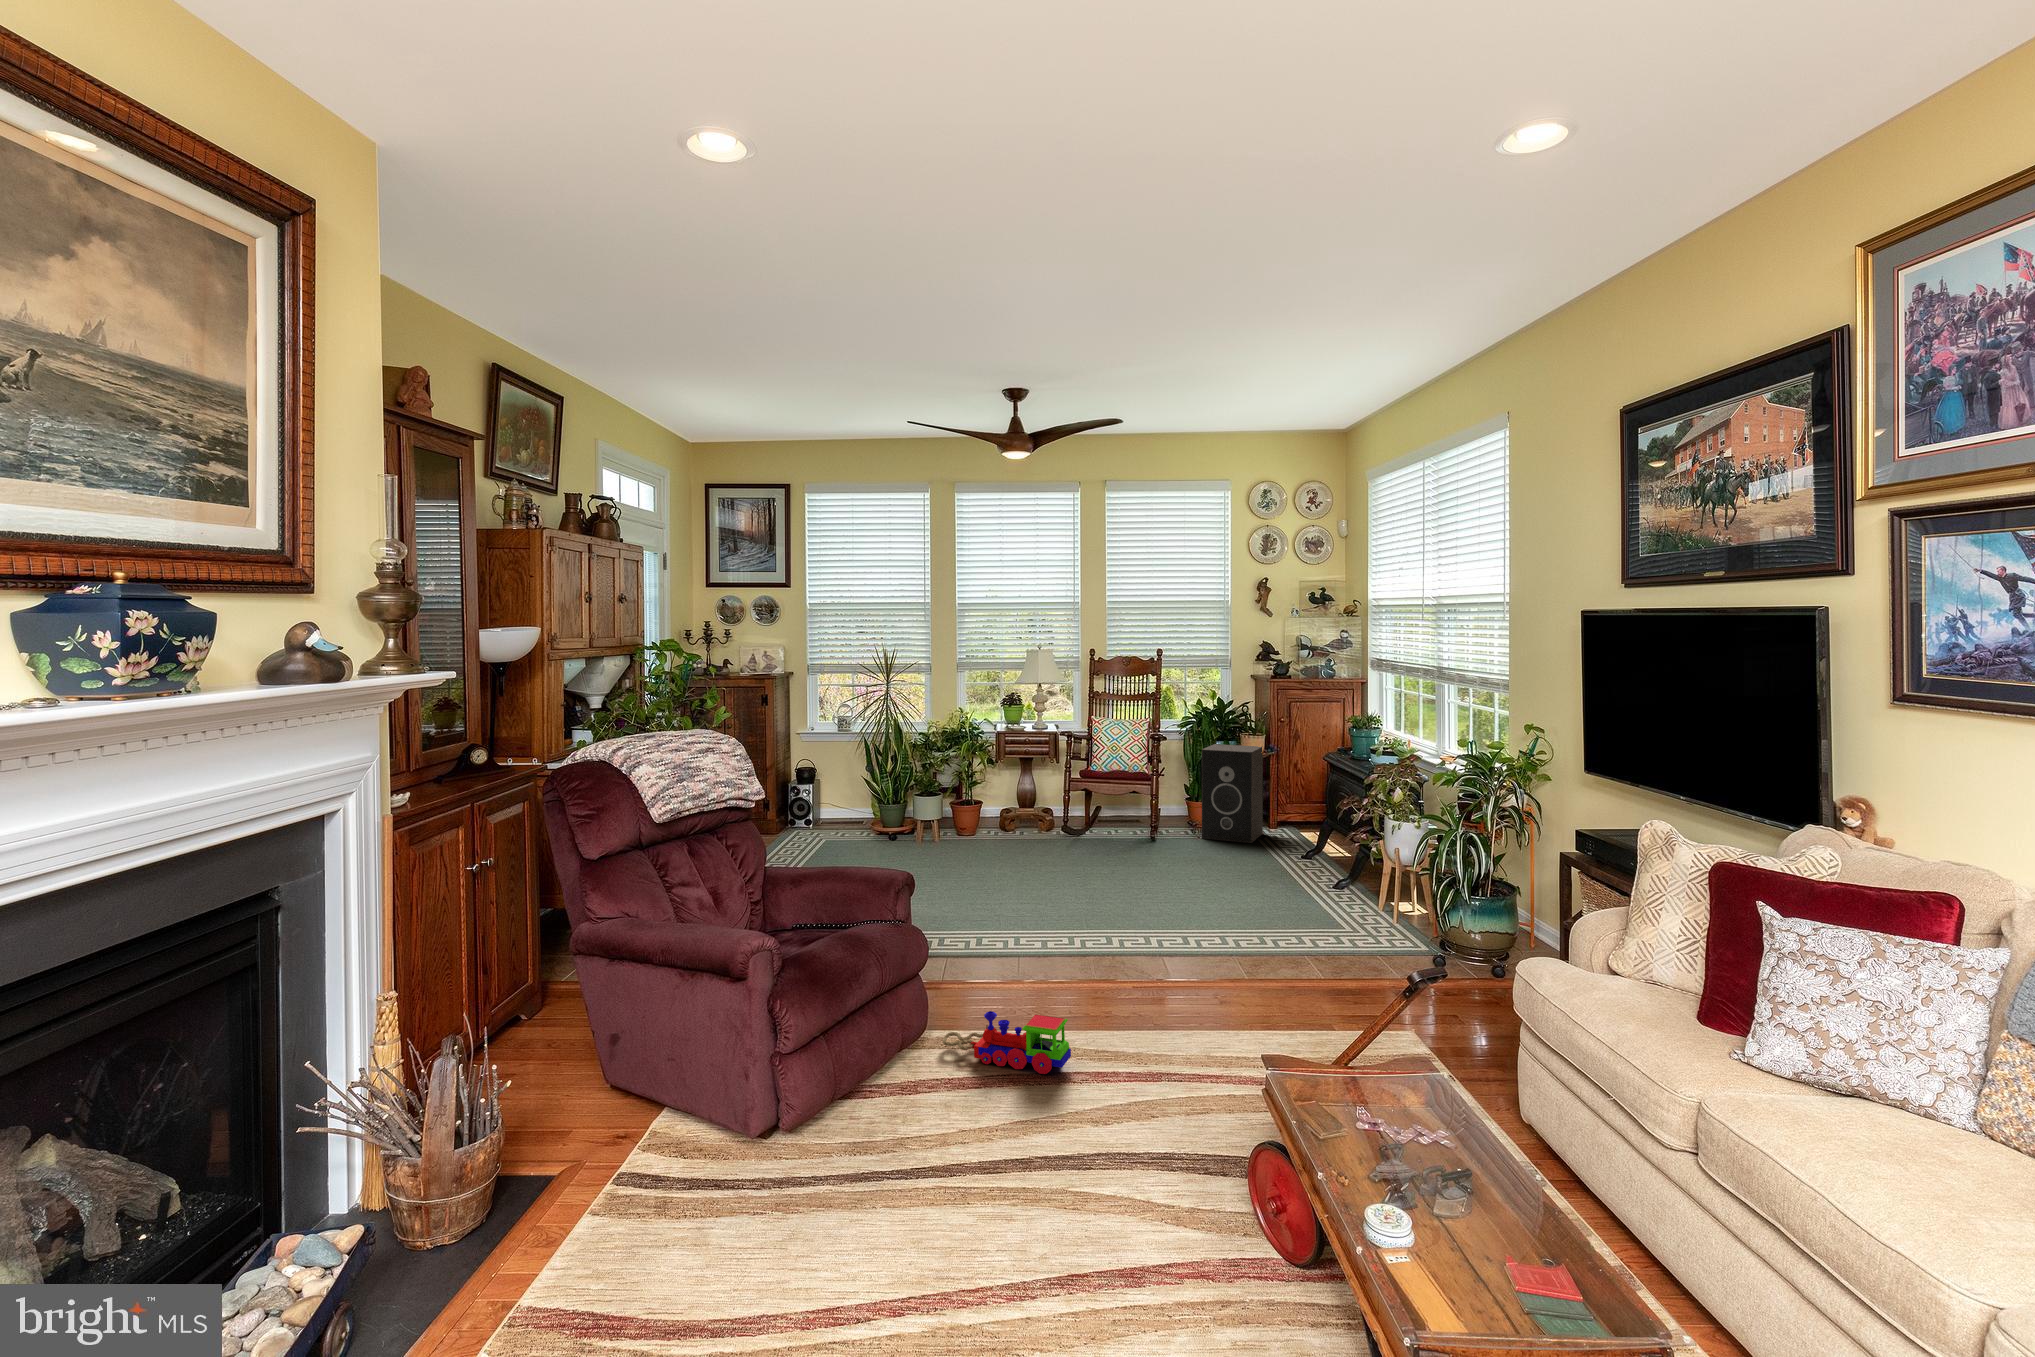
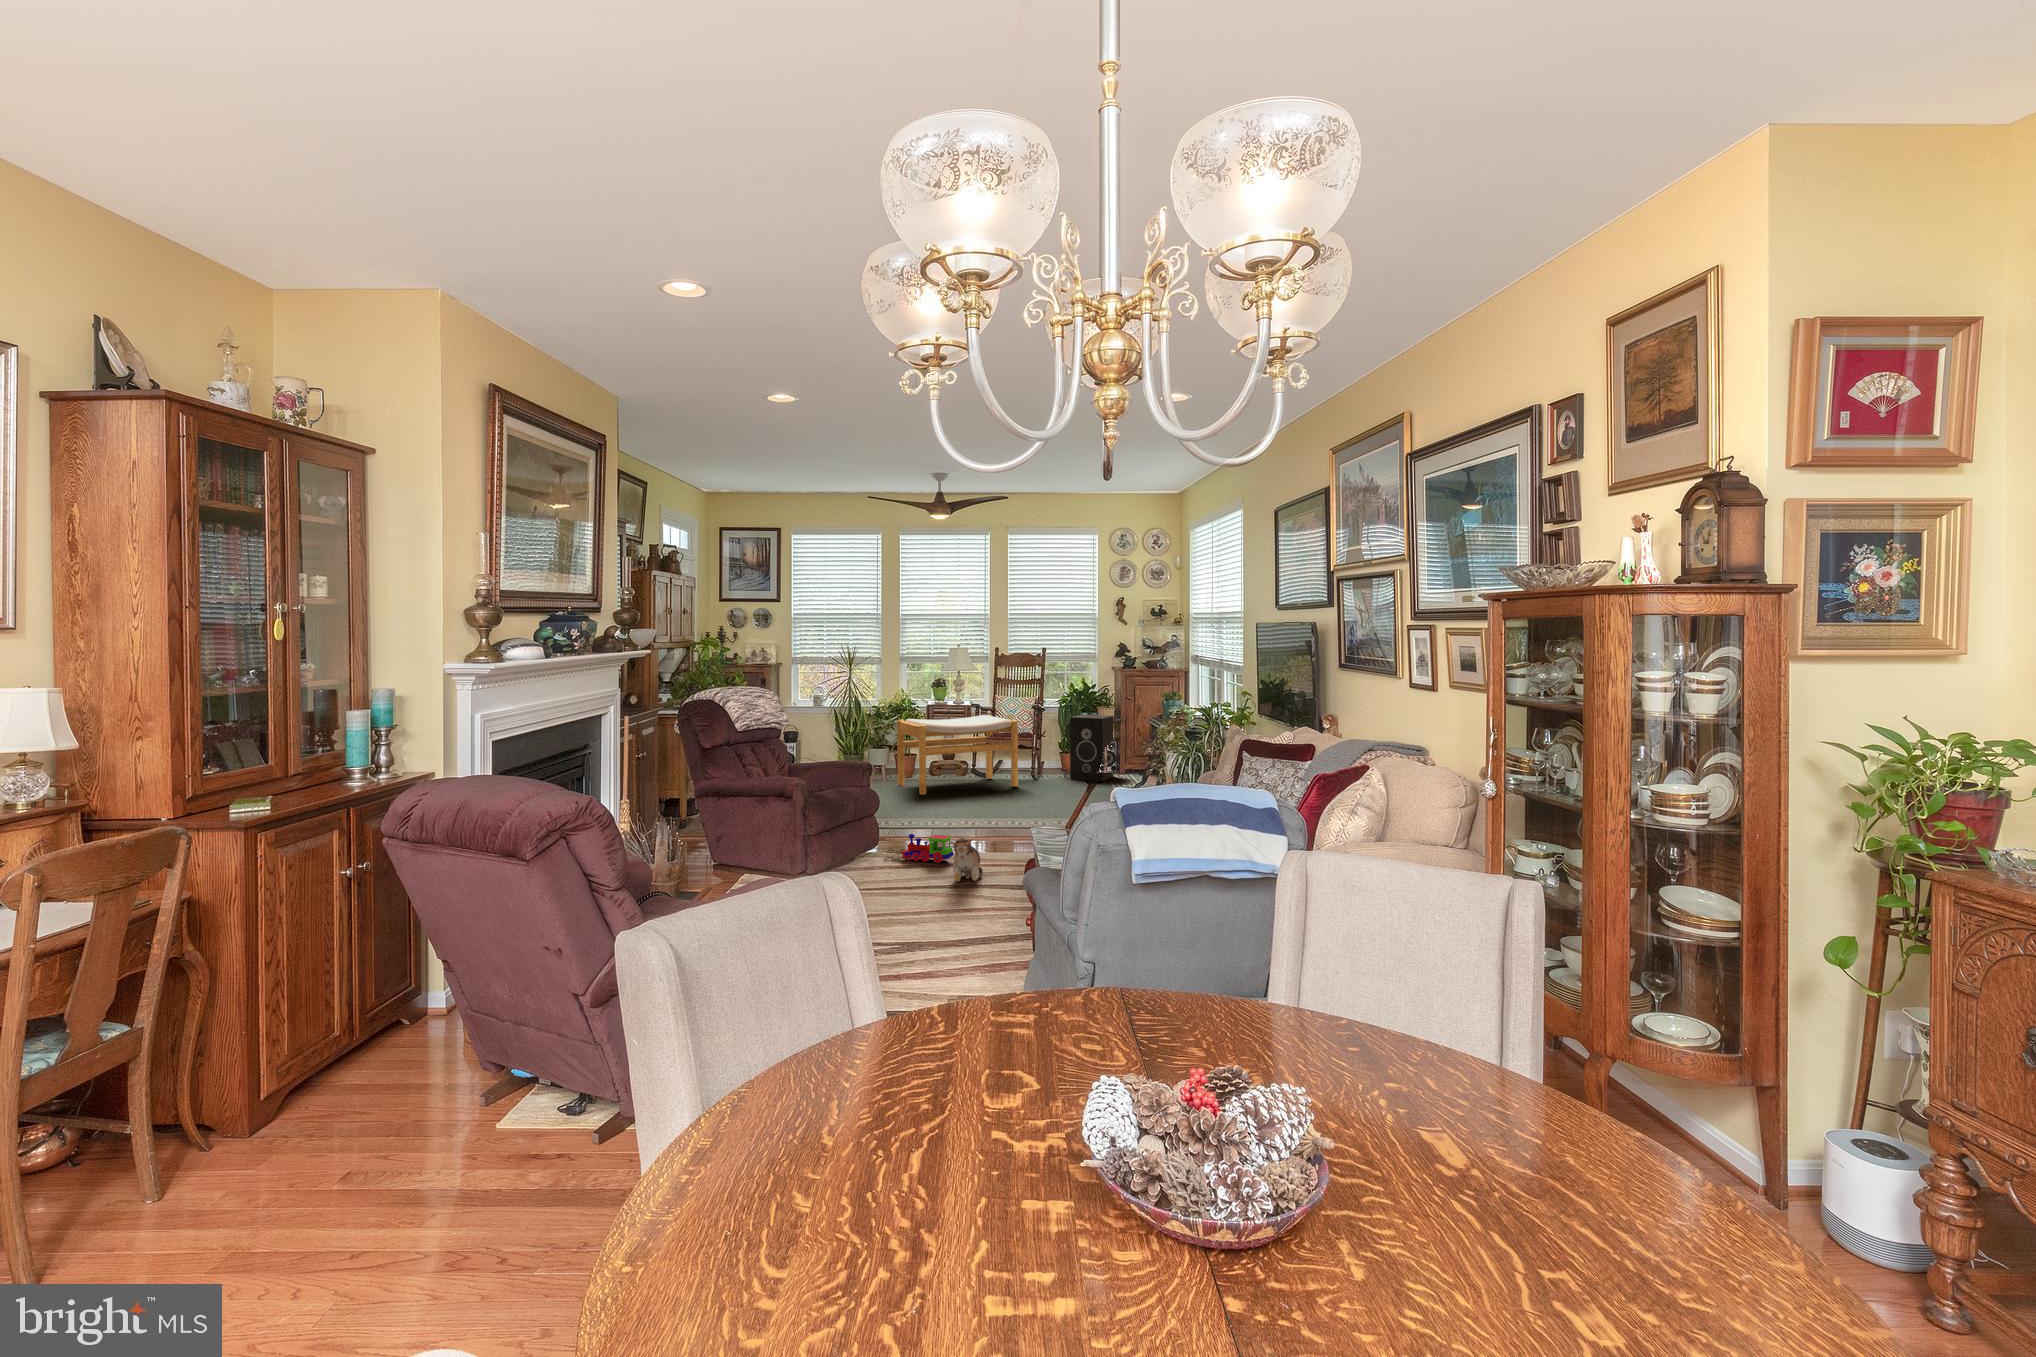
footstool: none [954,747,1131,873] -> present [897,715,1018,795]
plush toy: none [1081,1062,1141,1153] -> present [951,837,983,882]

